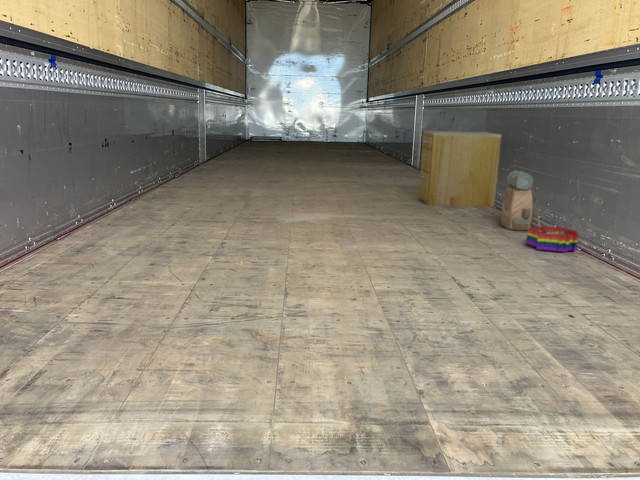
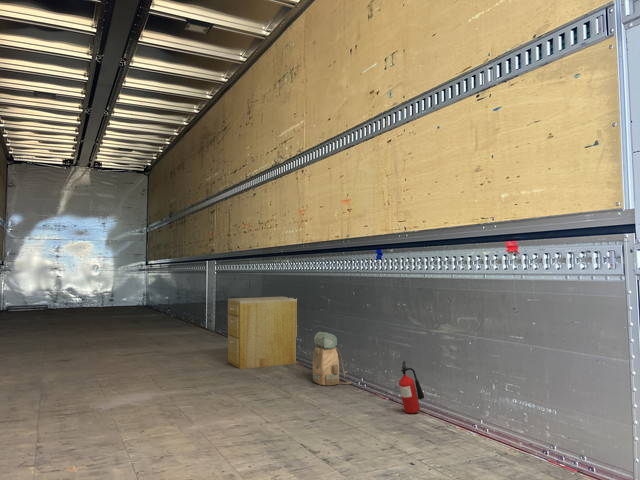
fire extinguisher: none [590,207,622,268] -> present [399,361,424,413]
storage bin: present [526,226,578,252] -> none [344,379,385,403]

